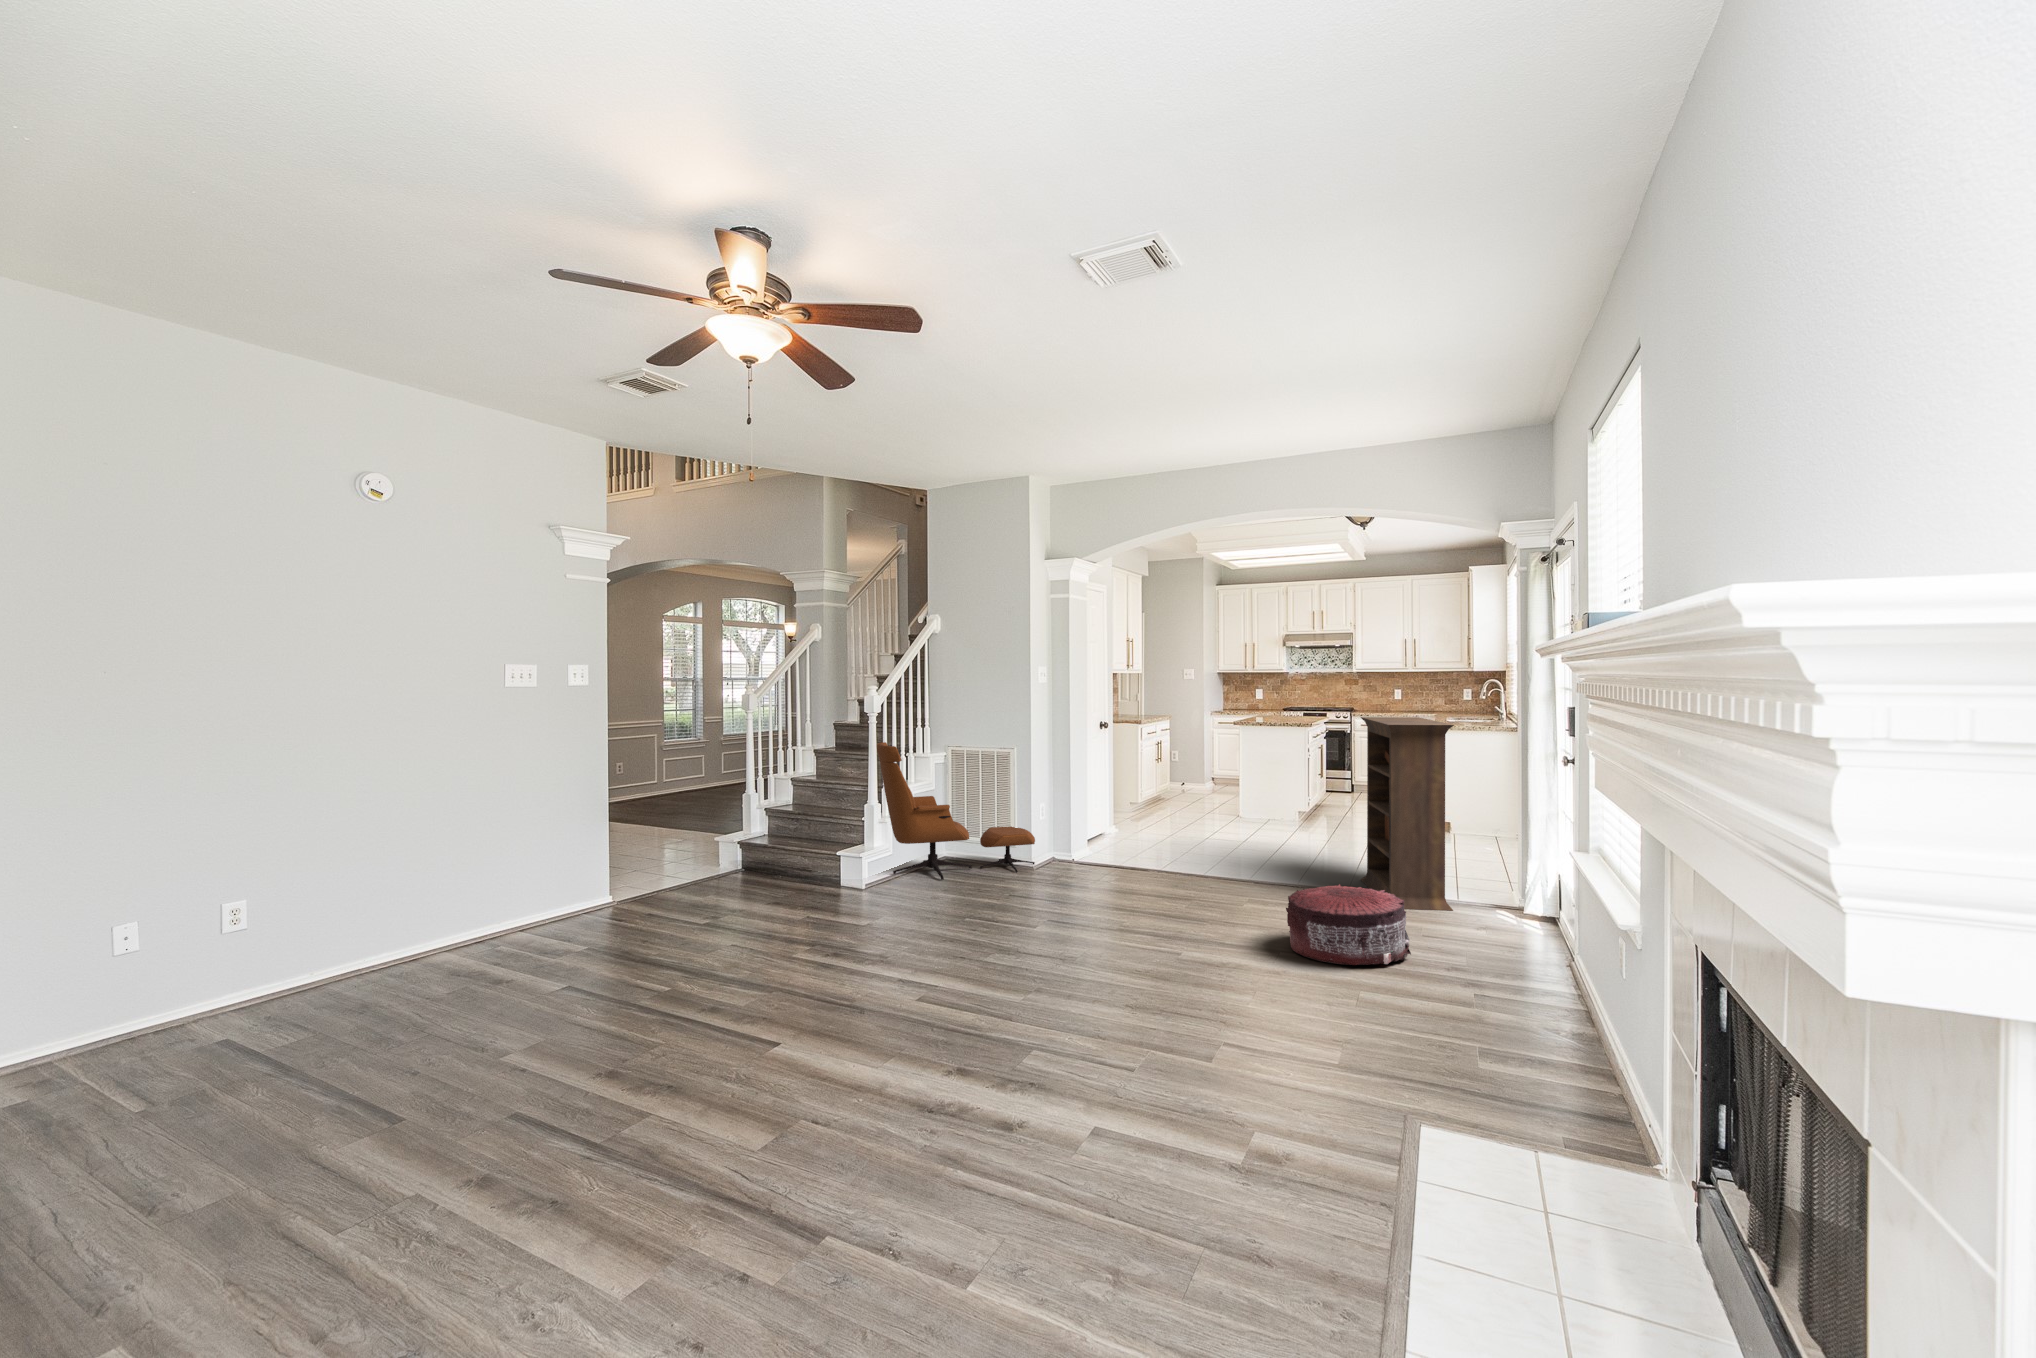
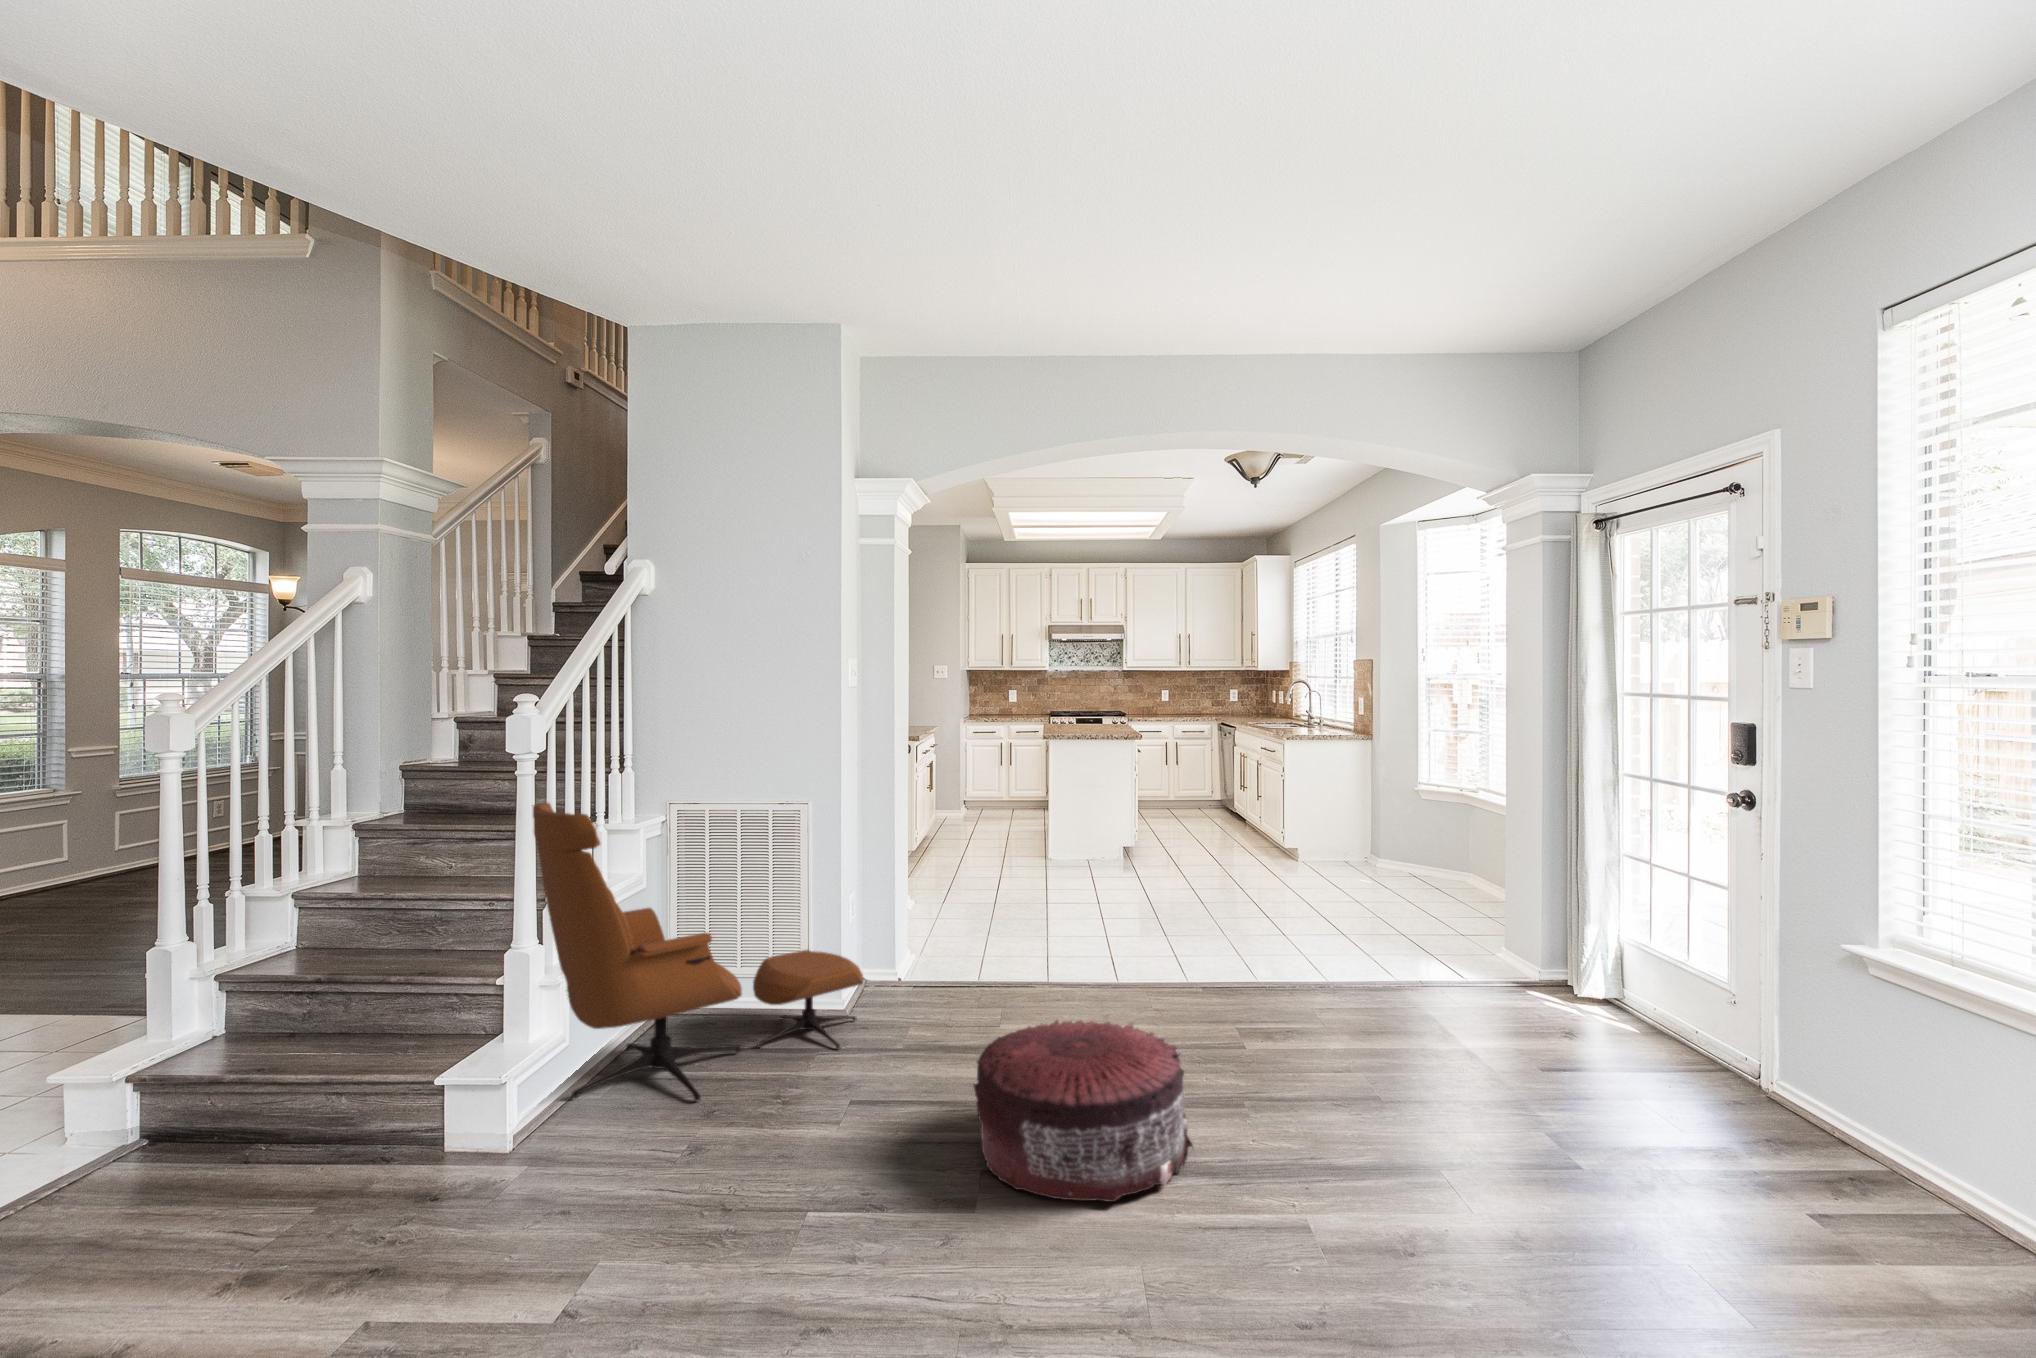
bookcase: present [1361,717,1454,910] -> none [1390,725,1619,1052]
pouf: present [1286,885,1411,965] -> present [974,1020,1192,1202]

